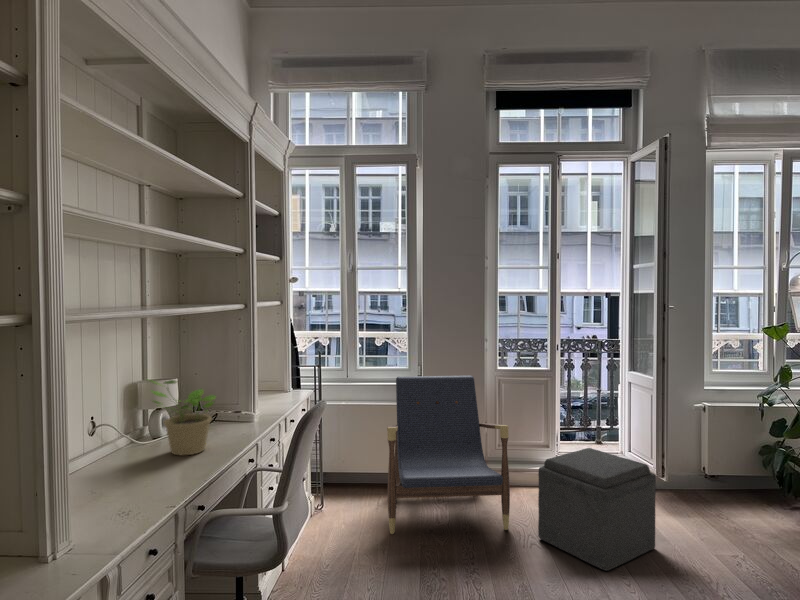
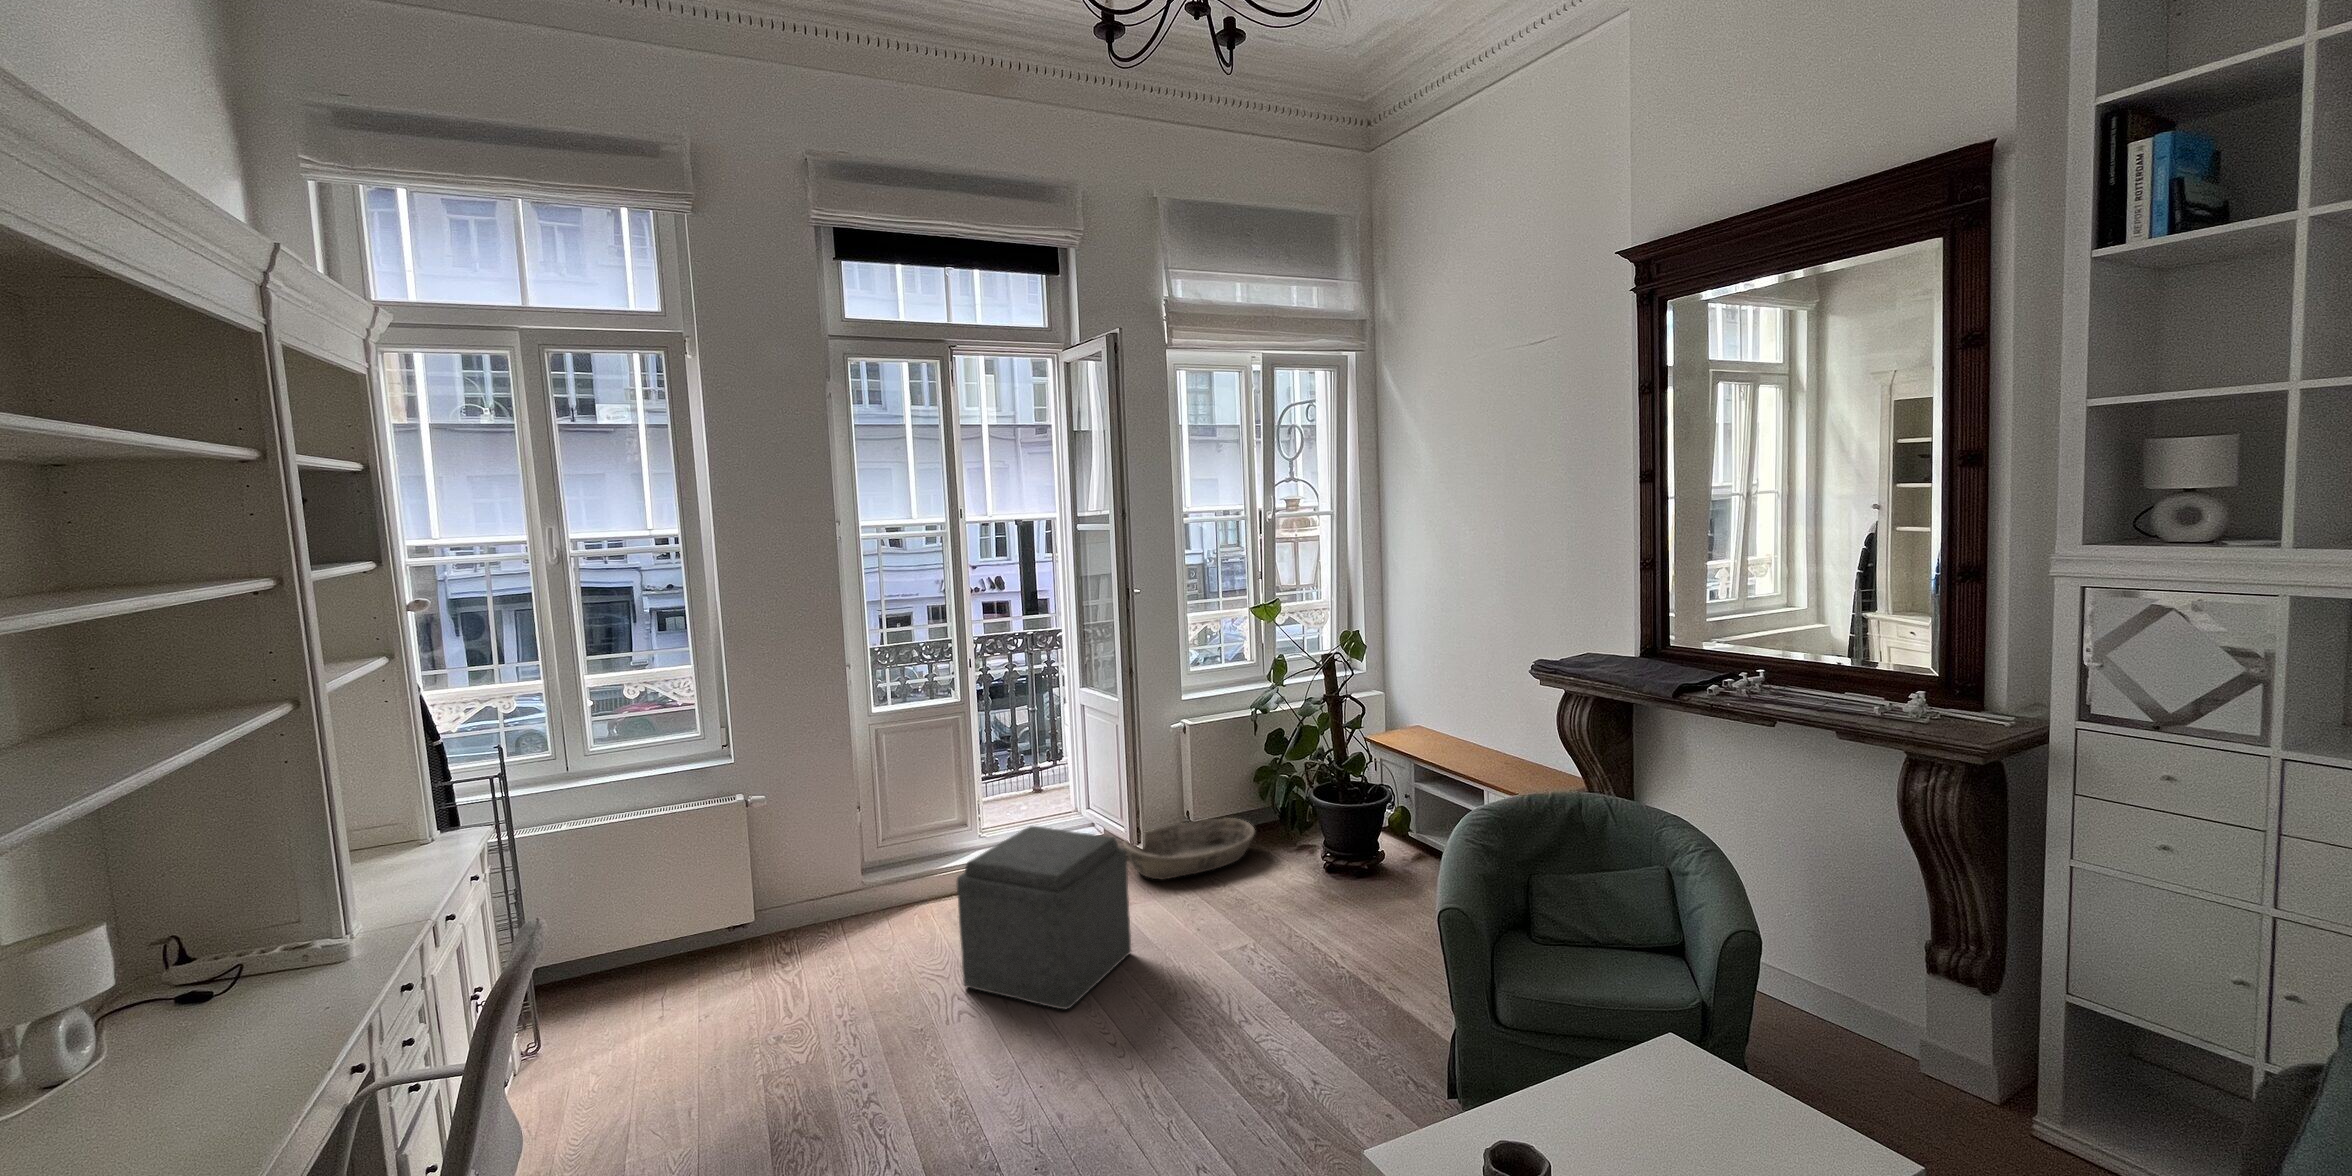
lounge chair: present [387,376,510,534] -> none [673,736,914,1057]
potted plant: present [147,379,216,455] -> none [73,911,286,1071]
basket: none [653,474,759,510] -> present [1123,818,1254,879]

